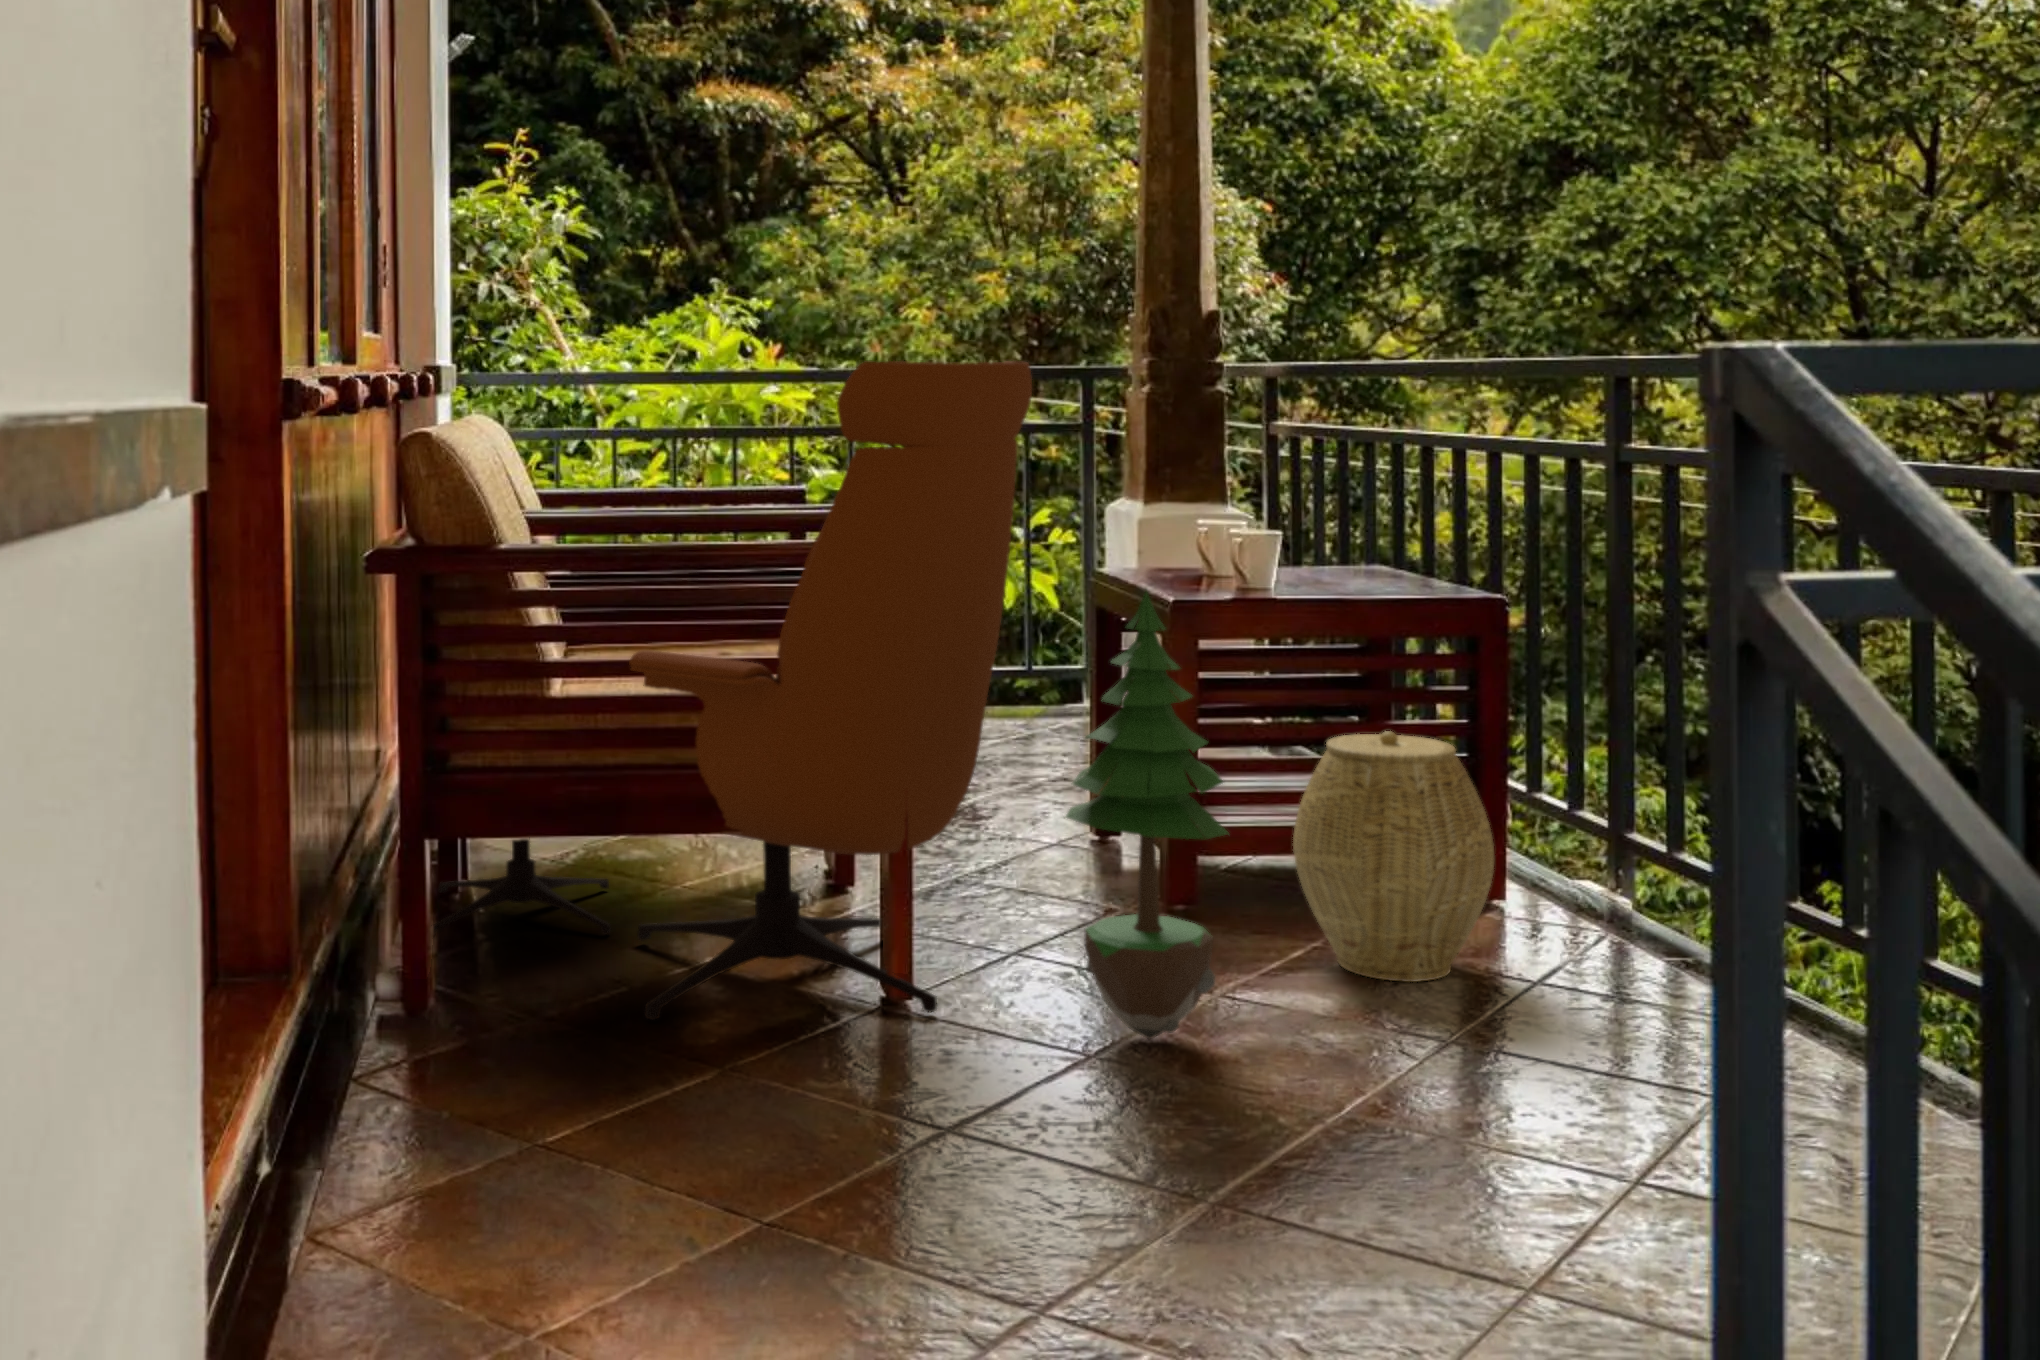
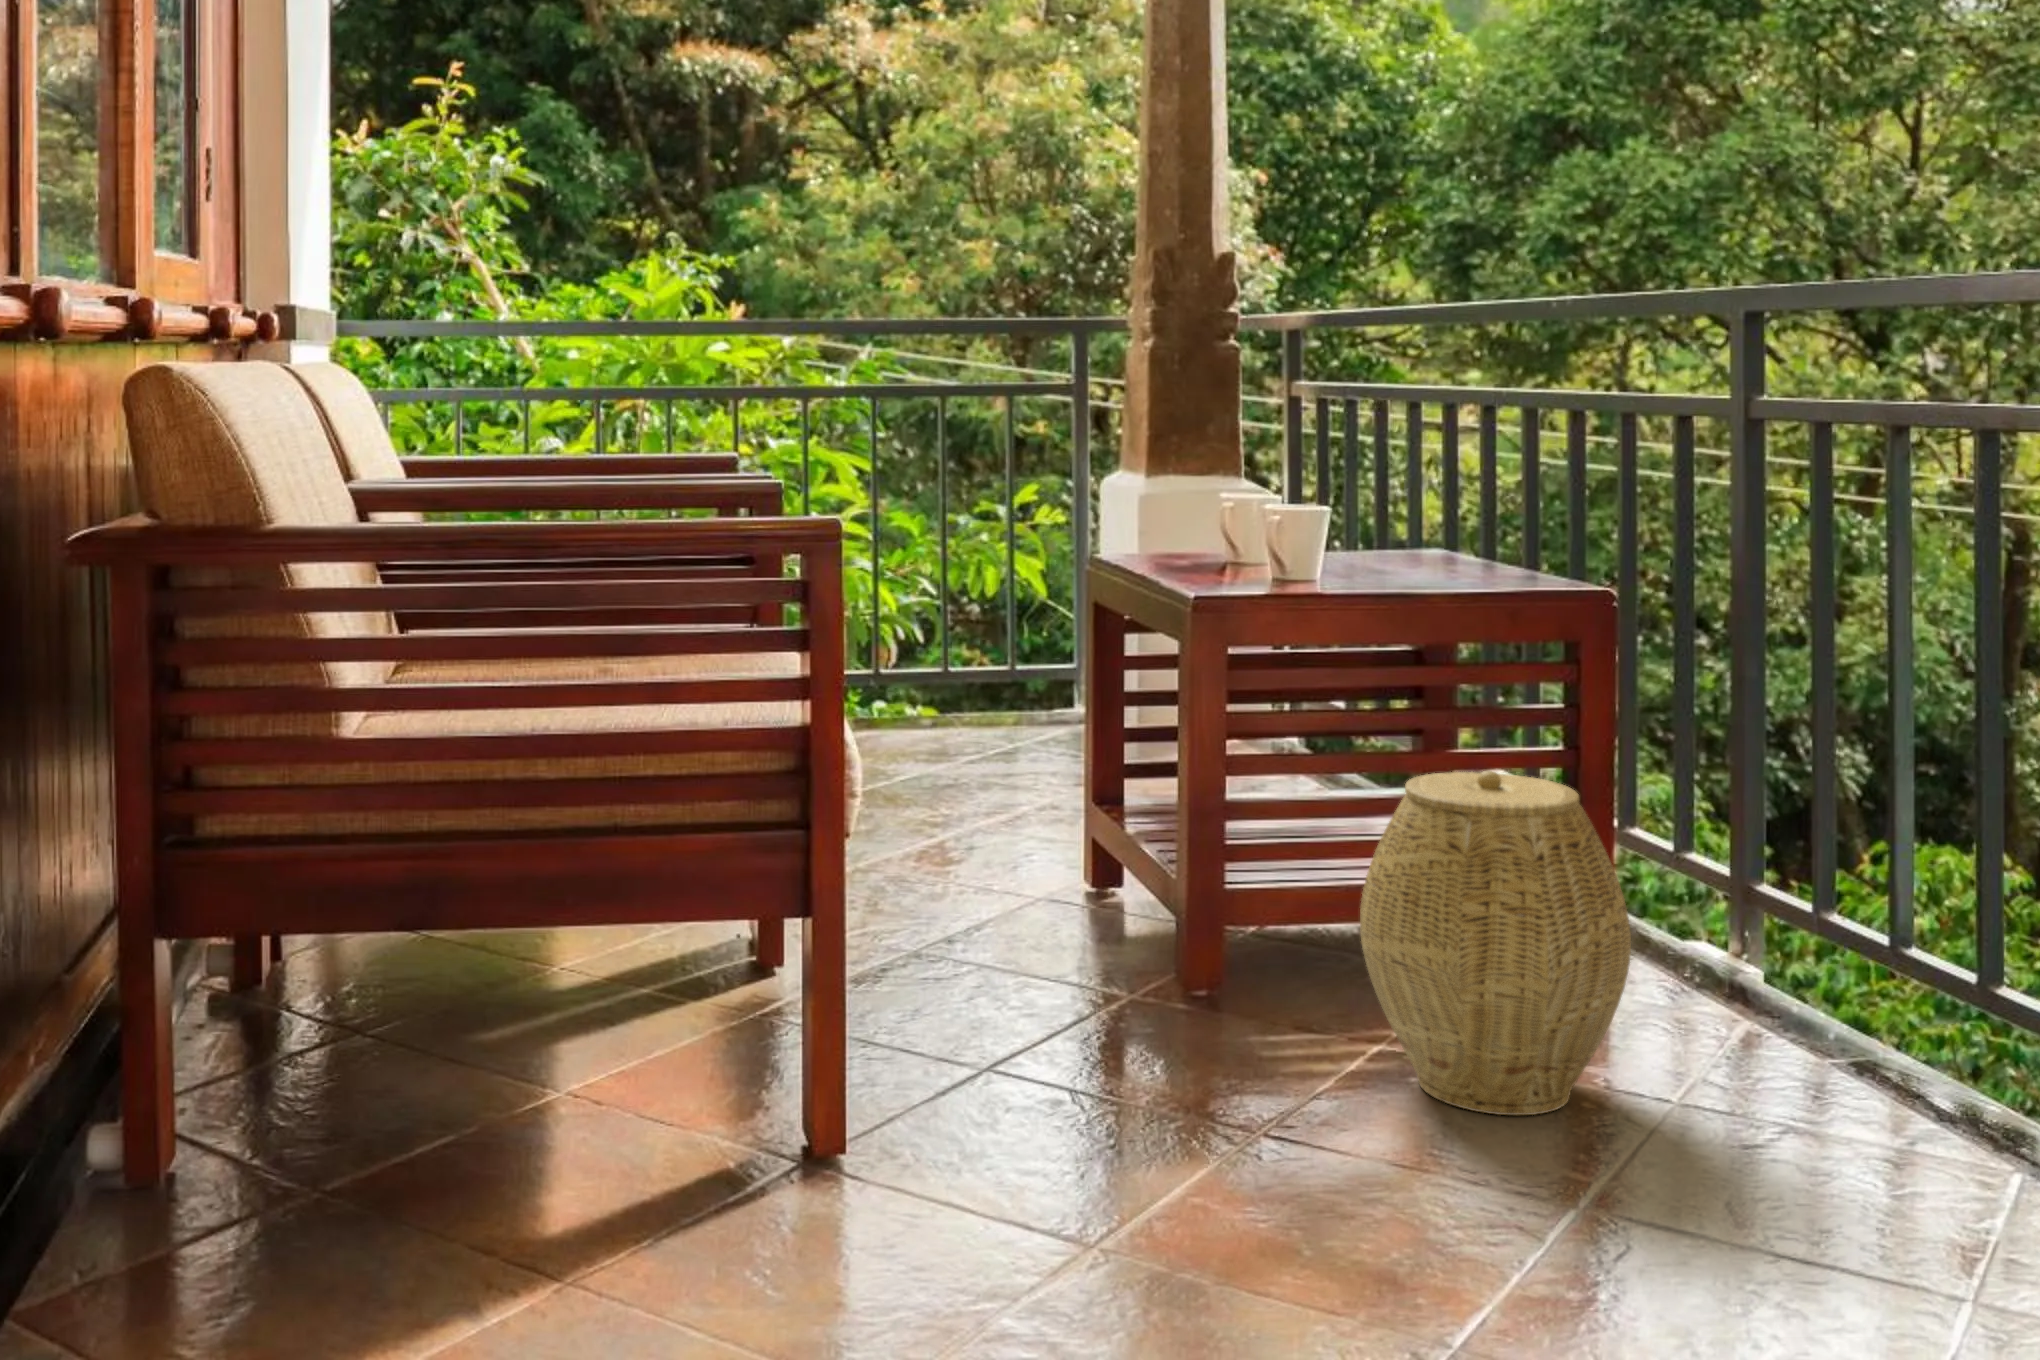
lounge chair: present [431,361,1032,1020] -> none [155,242,1014,1214]
potted tree: present [1066,592,1229,1039] -> none [1055,580,1295,1234]

